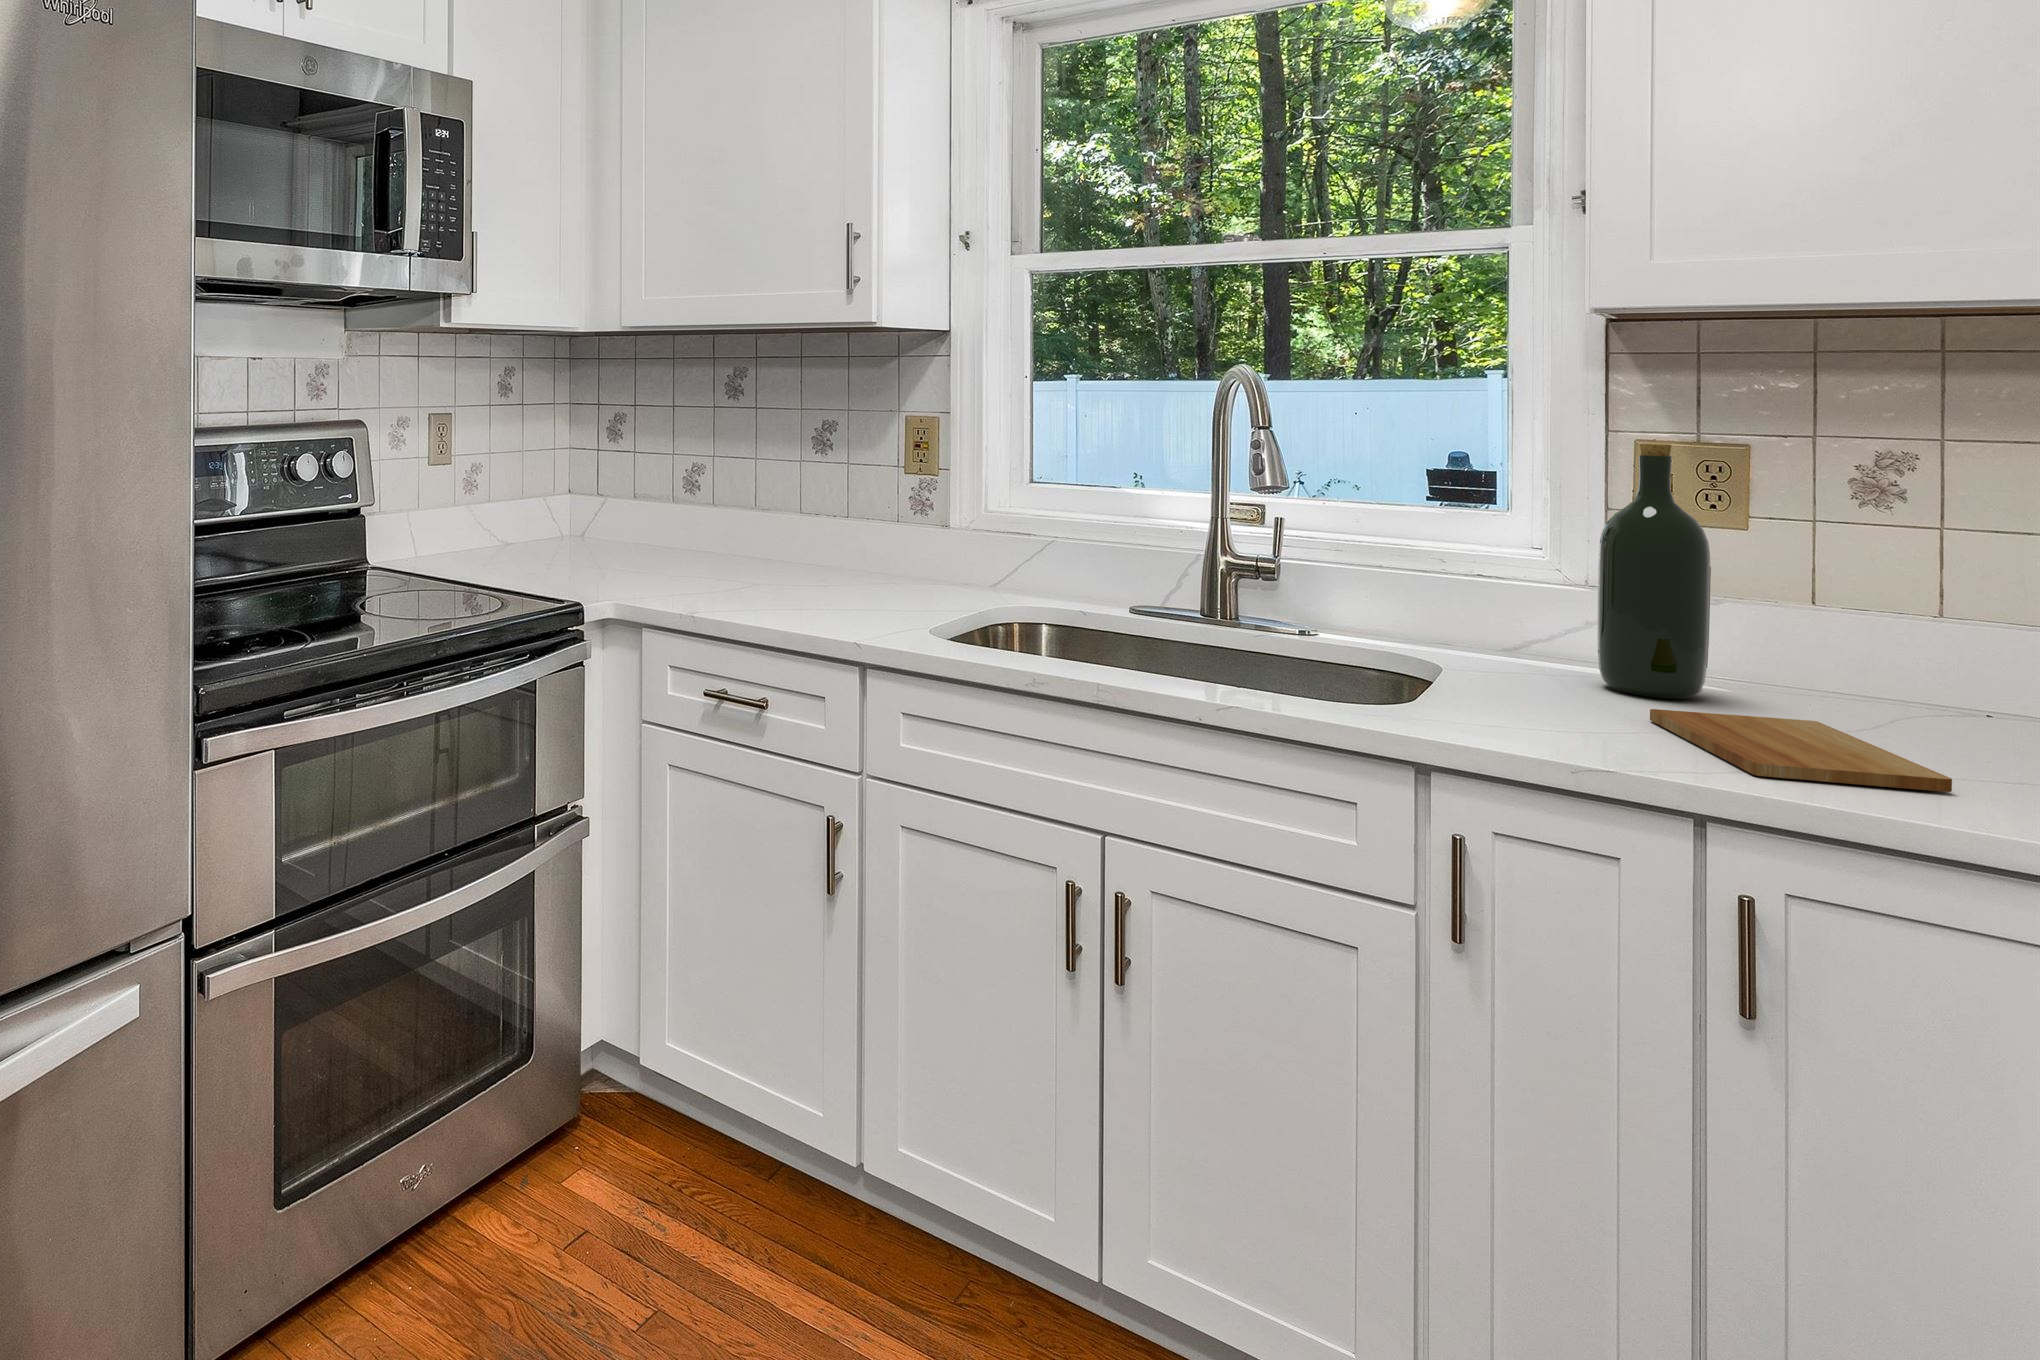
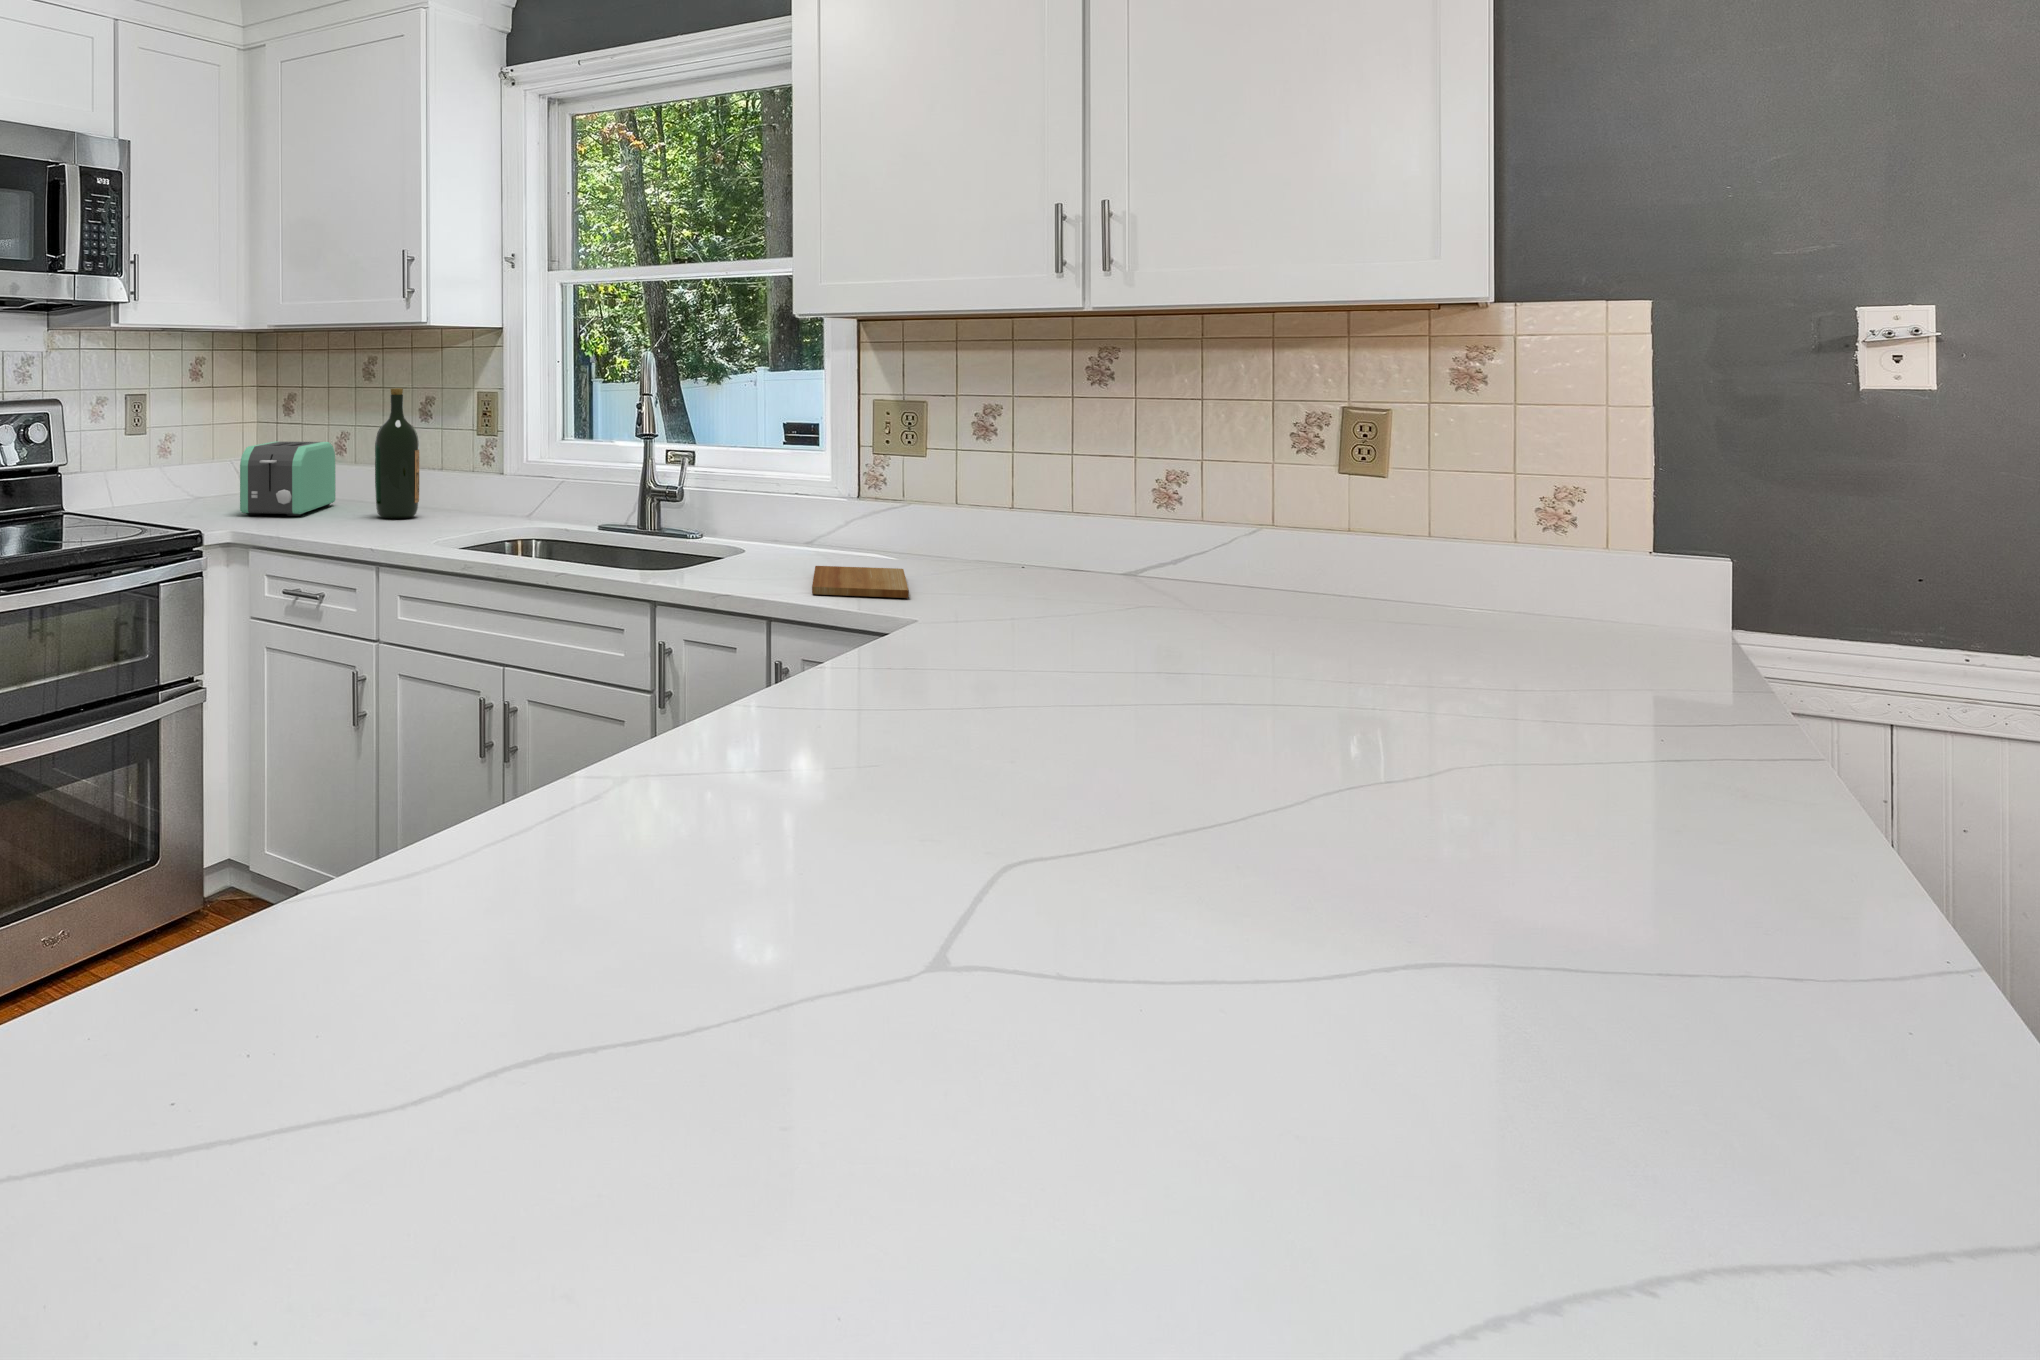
wine bottle: present [1598,443,1711,699] -> present [375,388,419,518]
toaster: none [603,477,706,580] -> present [240,441,336,516]

